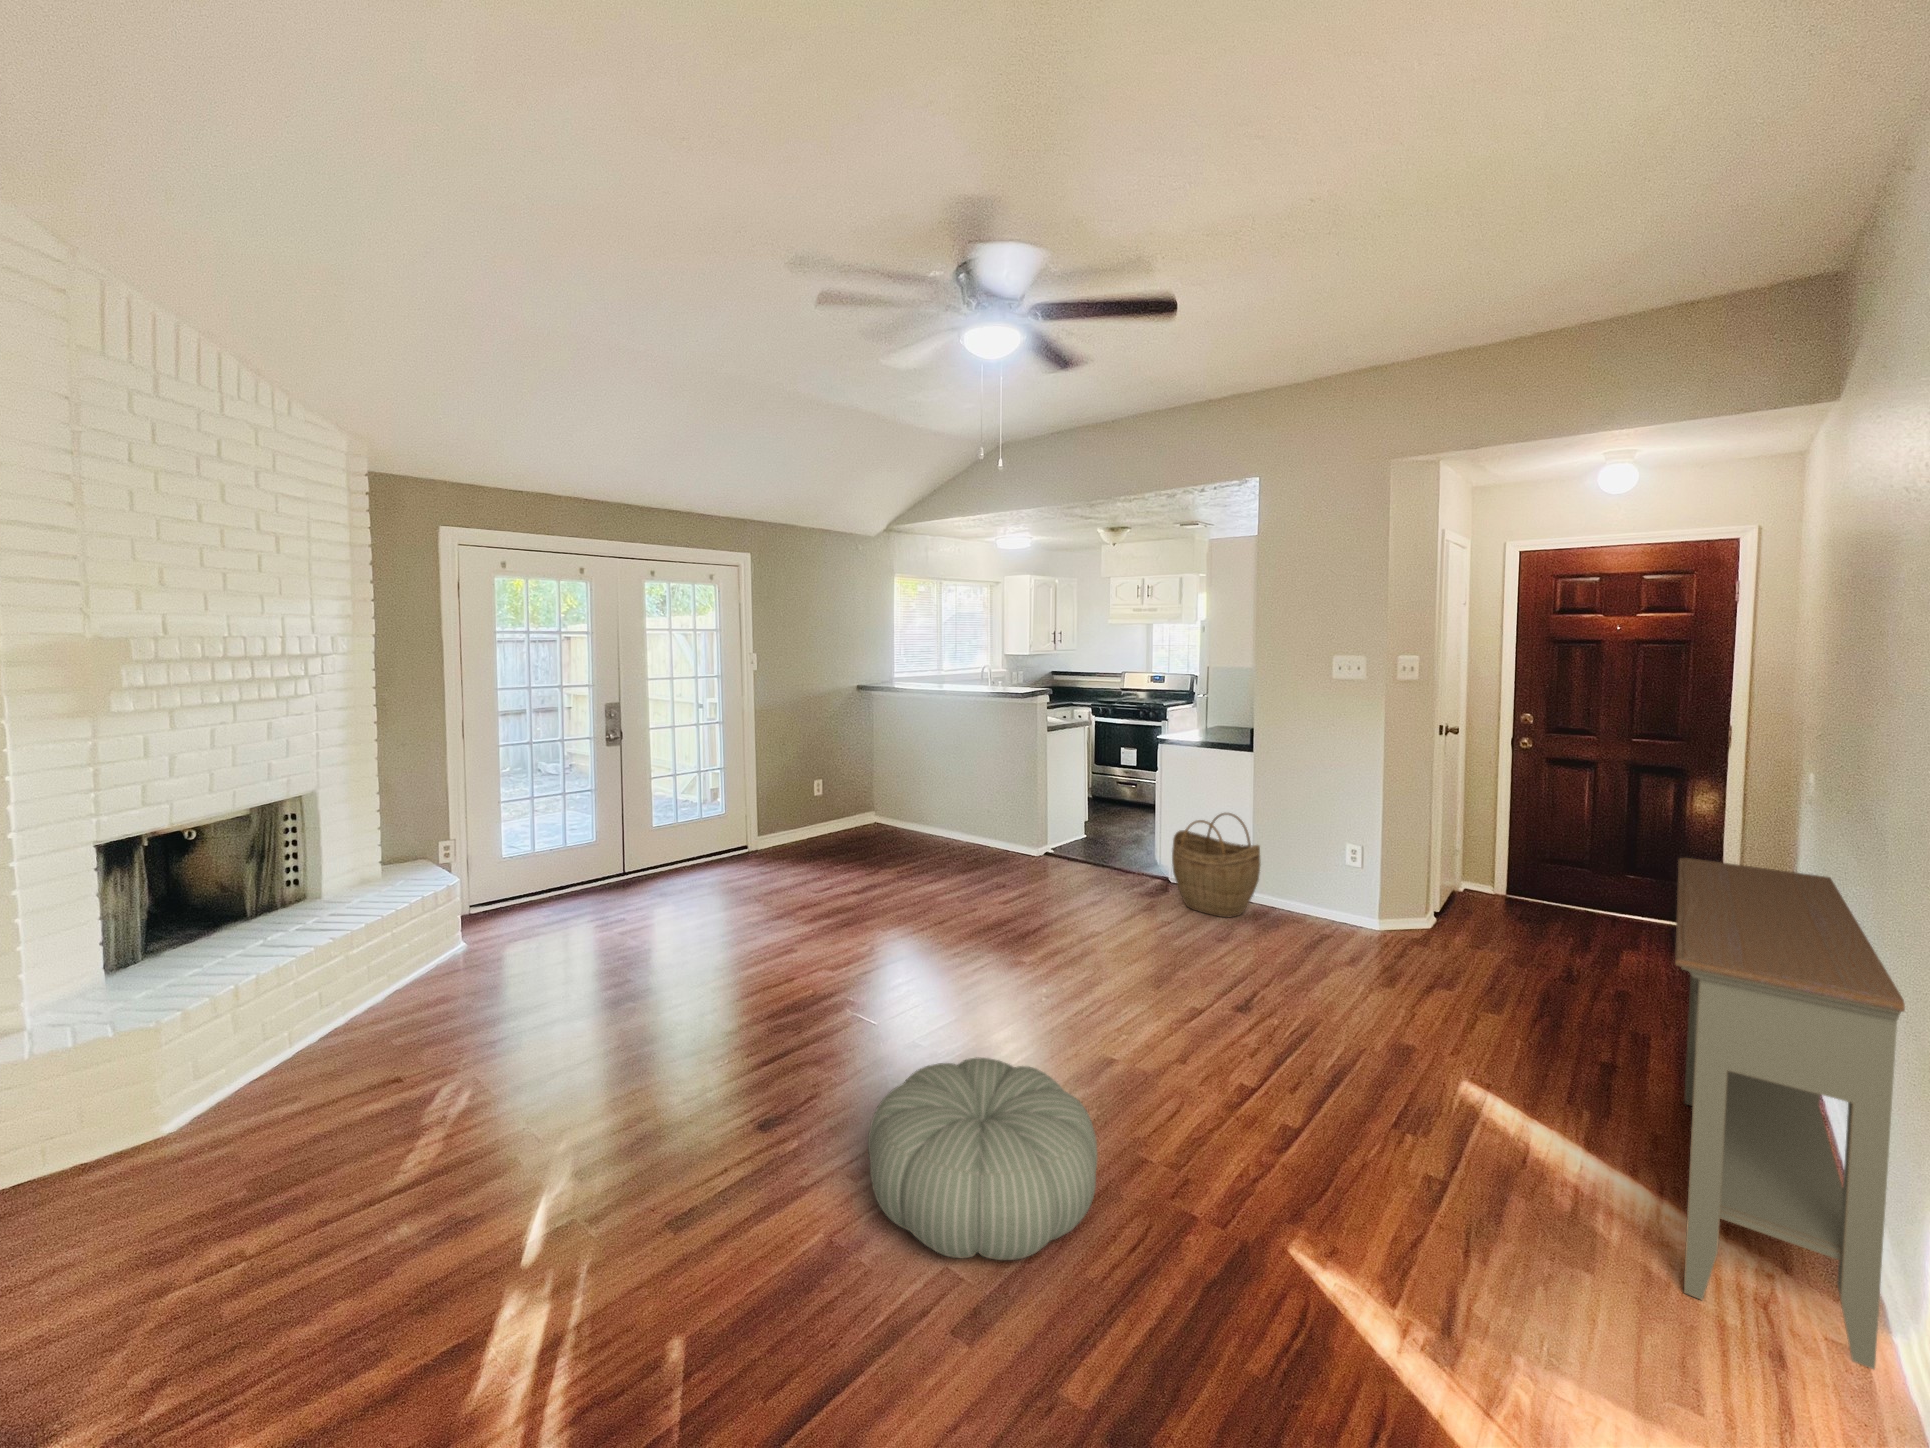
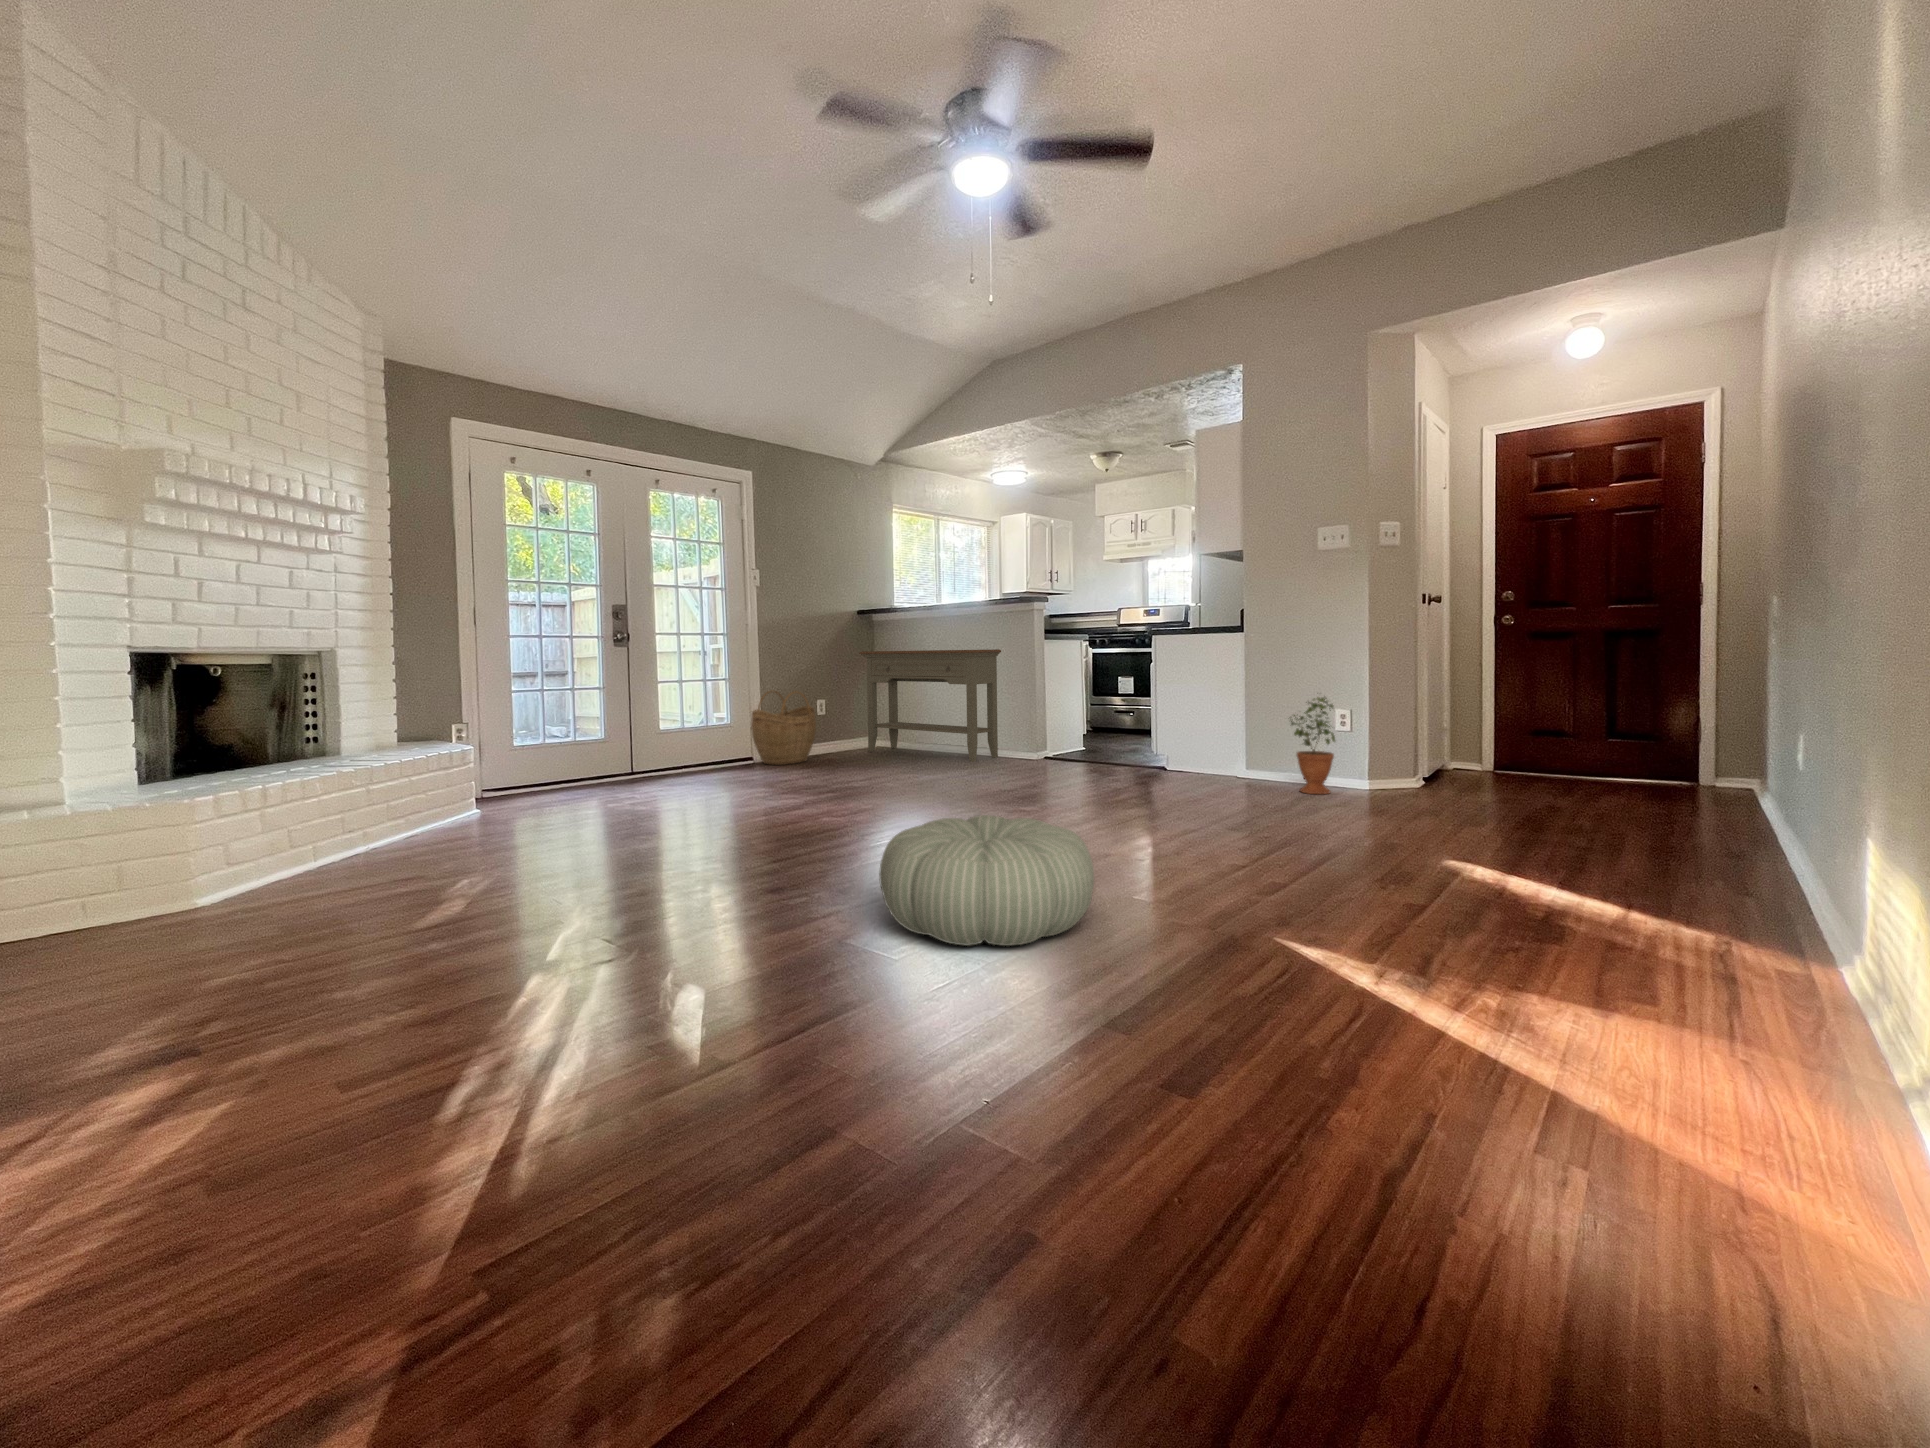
woven basket: present [1172,813,1260,917] -> present [751,691,816,765]
potted plant: none [1296,829,1345,937] -> present [1291,697,1335,794]
console table: present [1675,858,1905,1369] -> present [859,649,1001,762]

